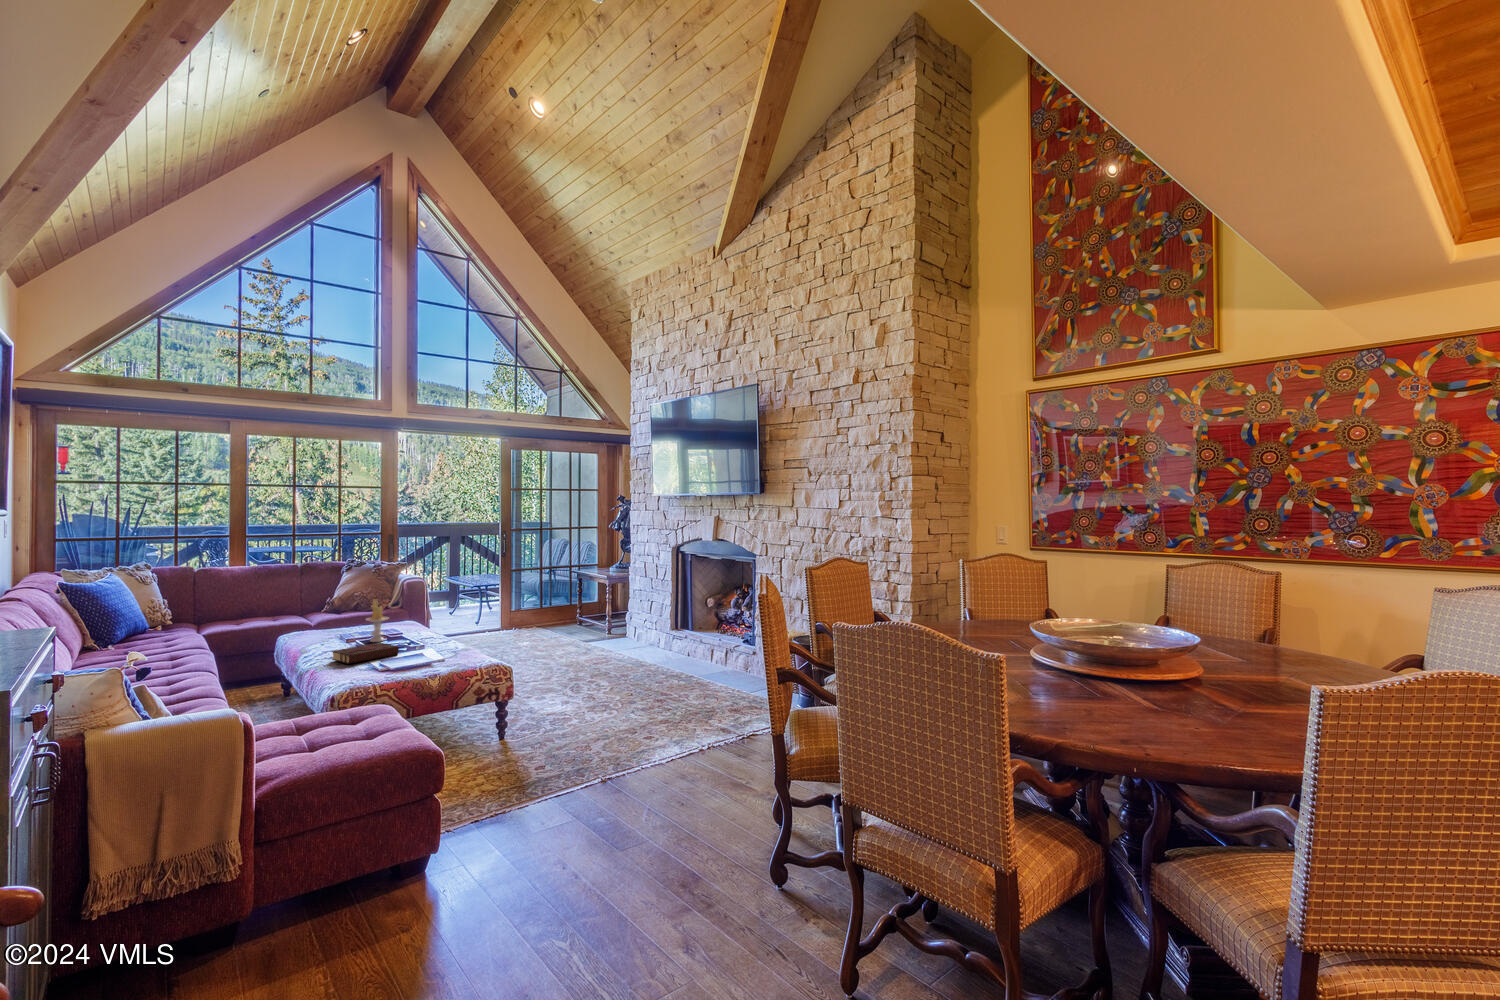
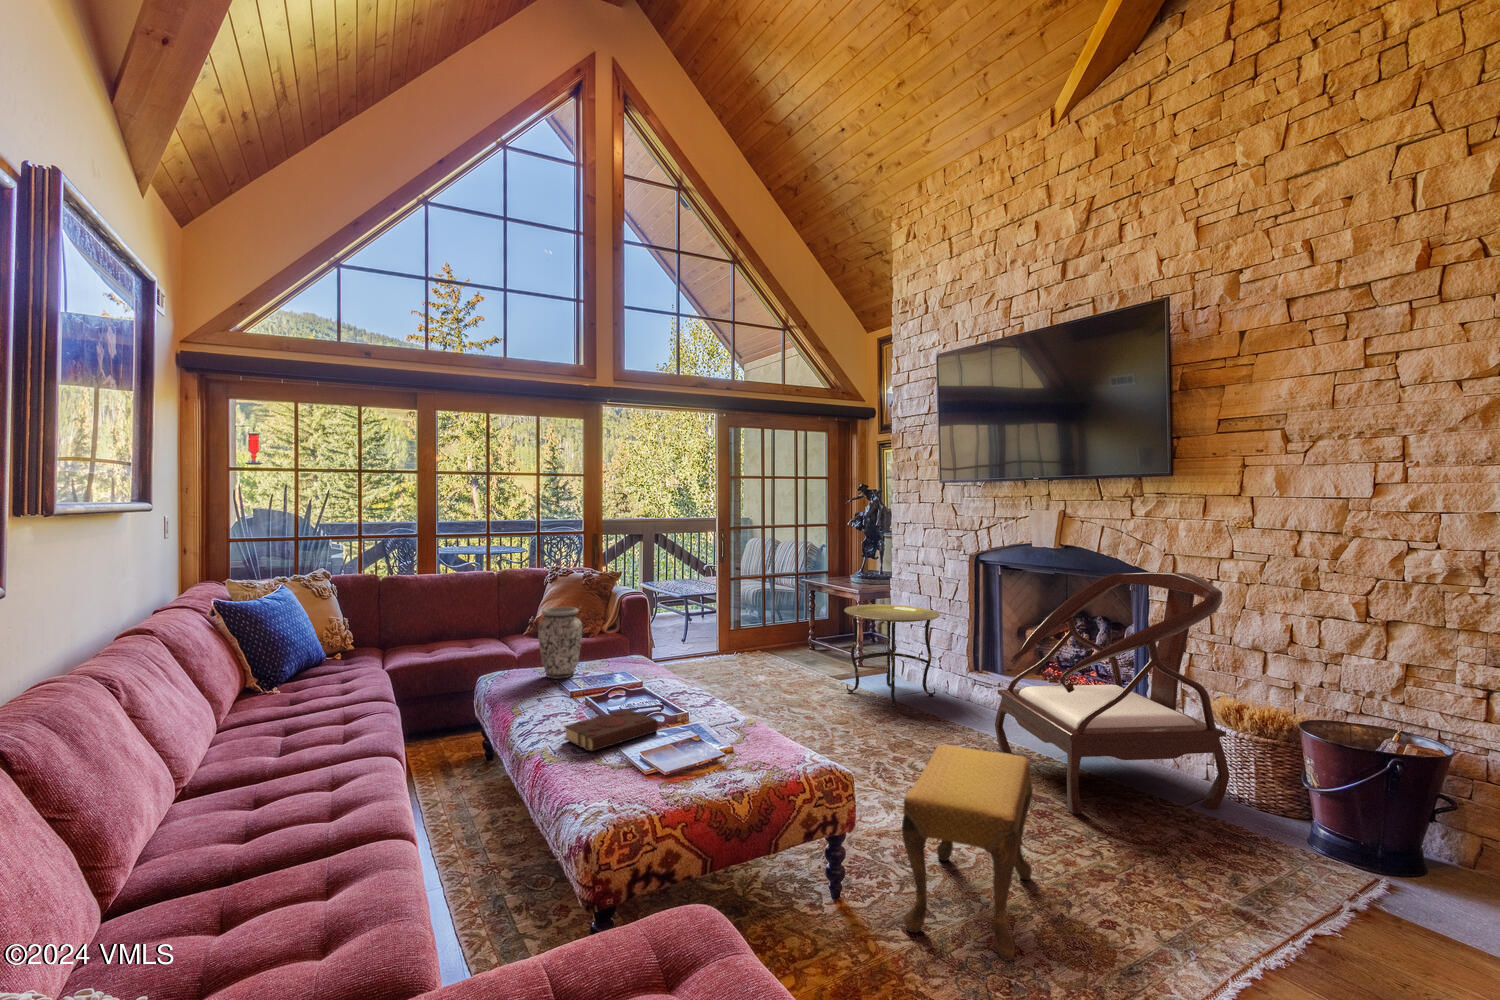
armchair: none [659,554,773,700] -> present [995,572,1230,814]
vase: none [325,584,360,633] -> present [538,607,582,679]
side table: none [582,585,651,655] -> present [844,604,940,706]
candle: present [366,599,389,642] -> none [599,635,631,701]
footstool: none [532,654,625,754] -> present [902,745,1032,961]

